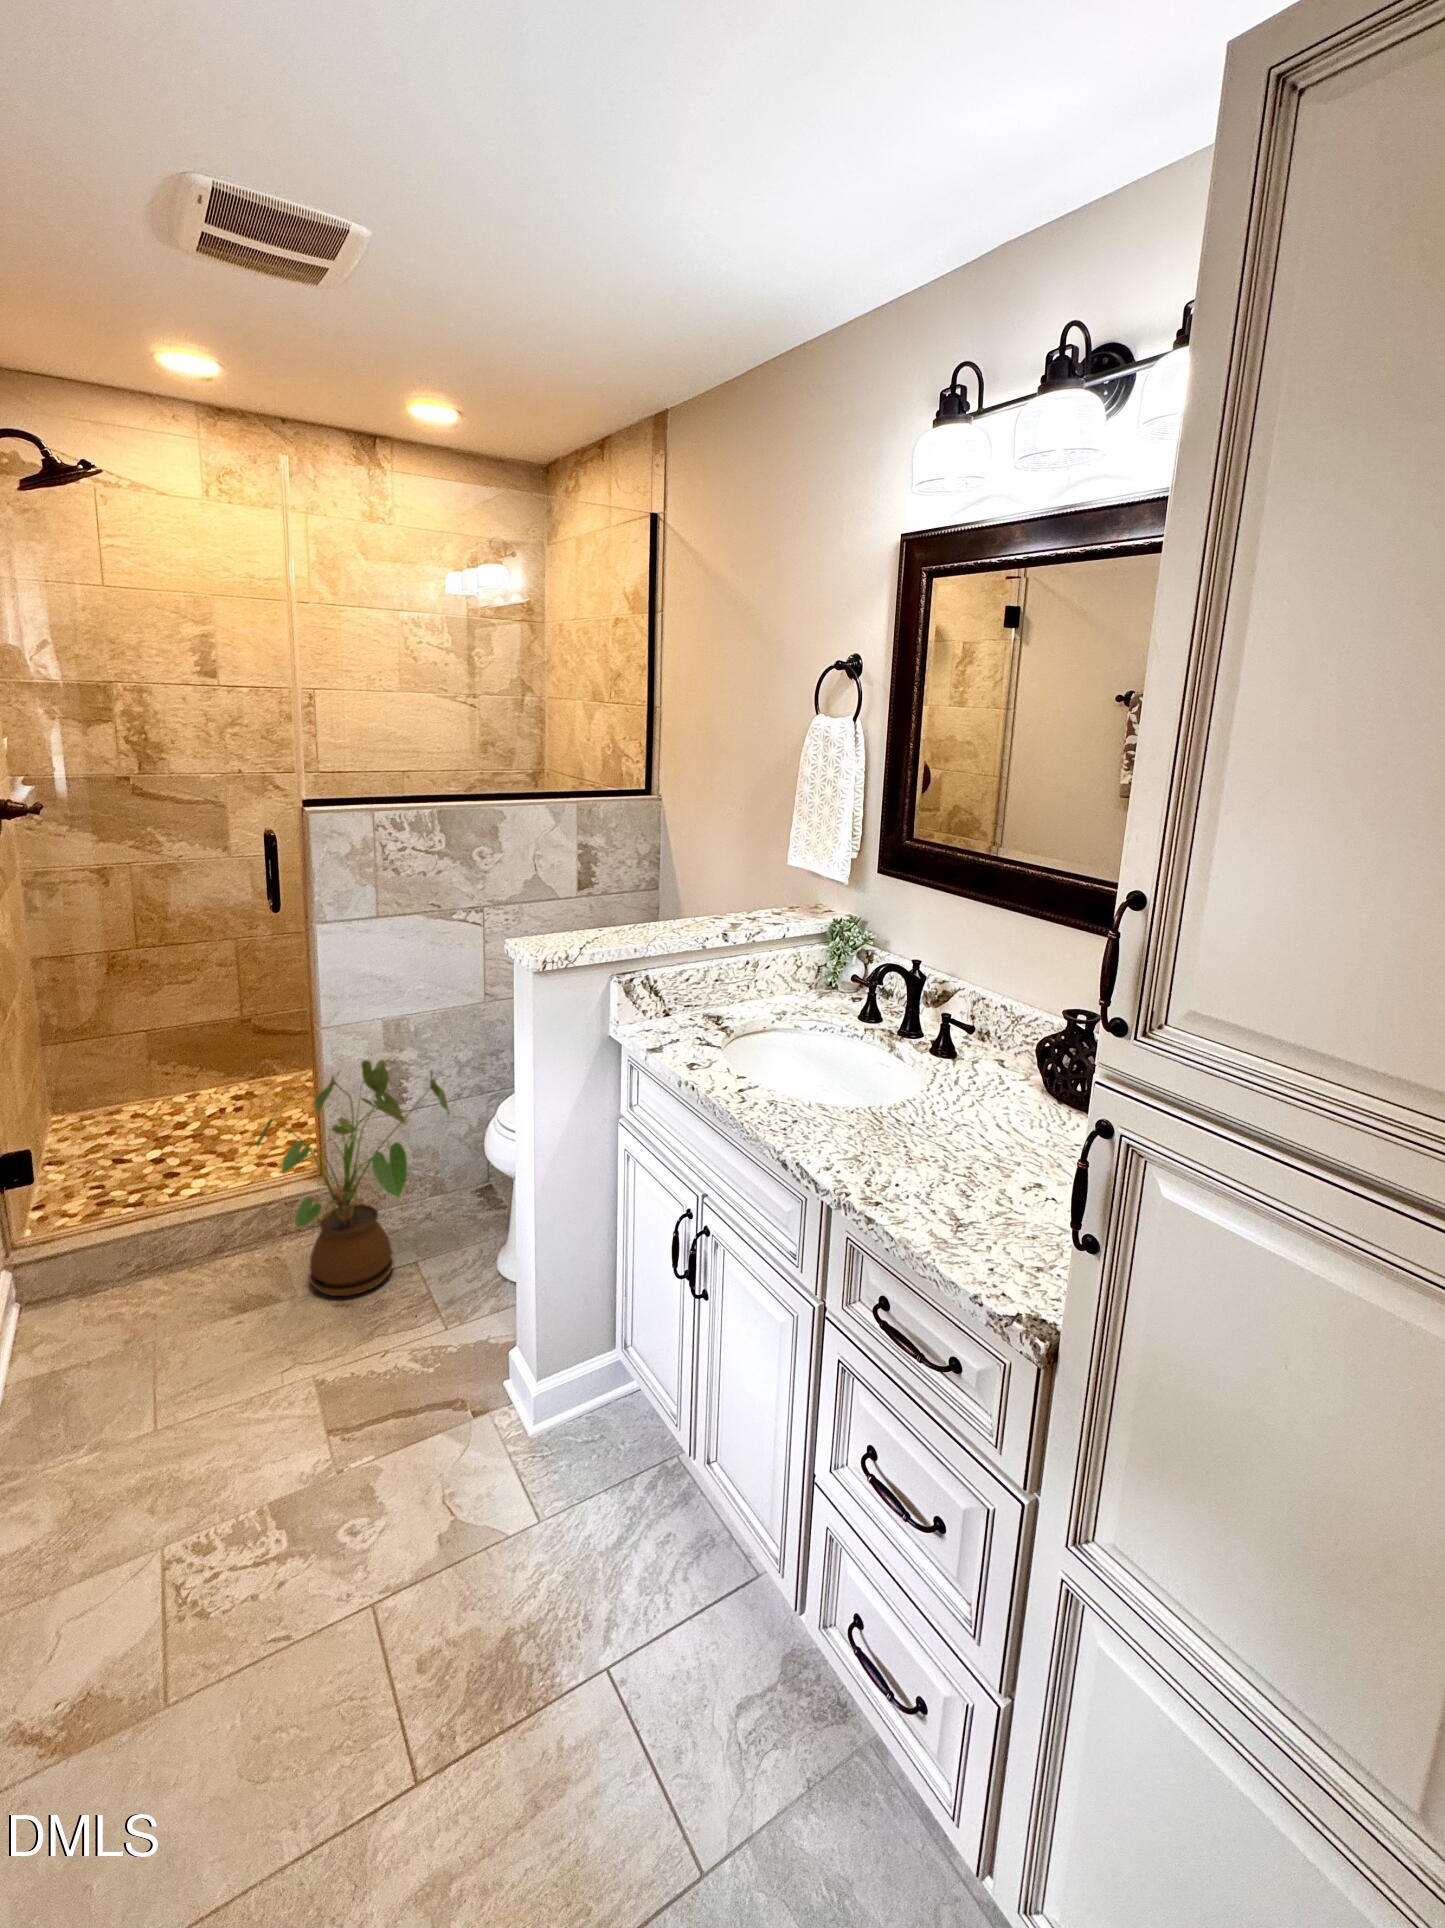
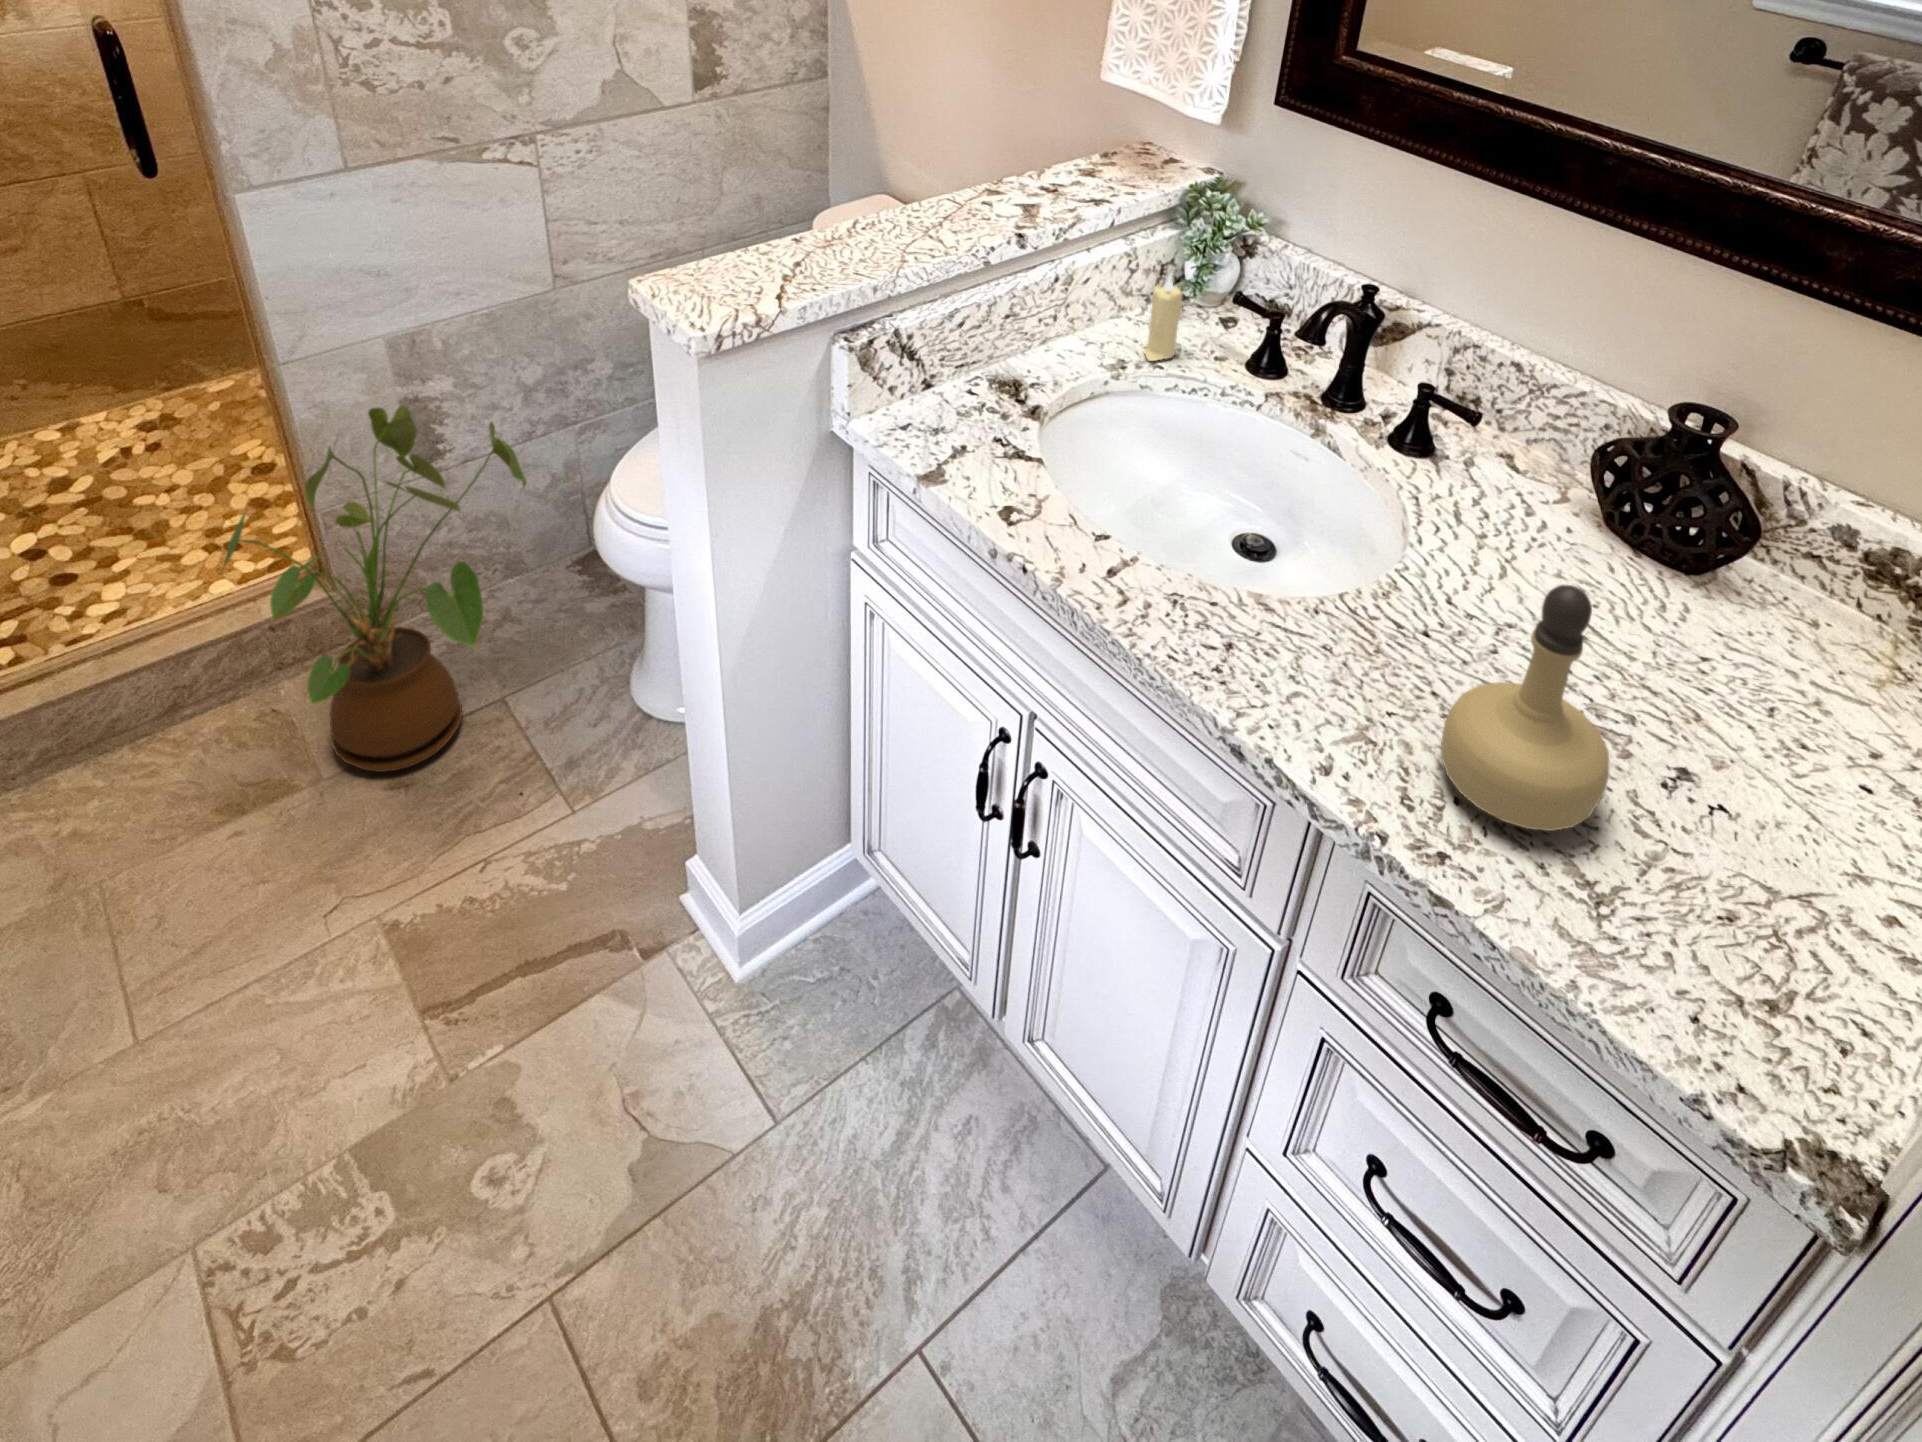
candle: none [806,956,828,1013] -> present [1144,273,1183,361]
perfume bottle: none [897,1047,991,1201] -> present [1441,585,1609,831]

